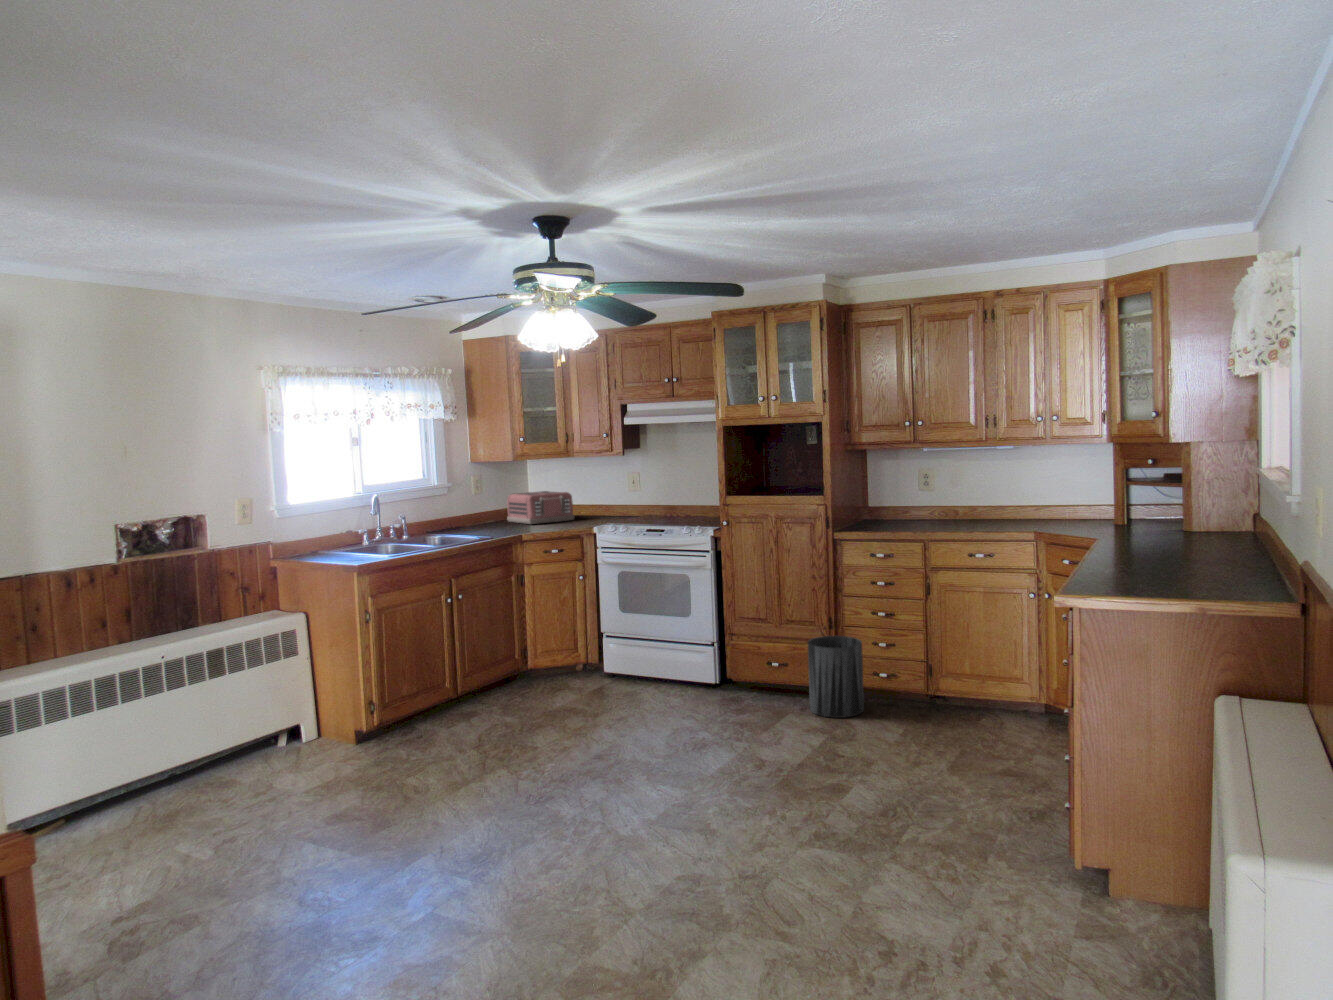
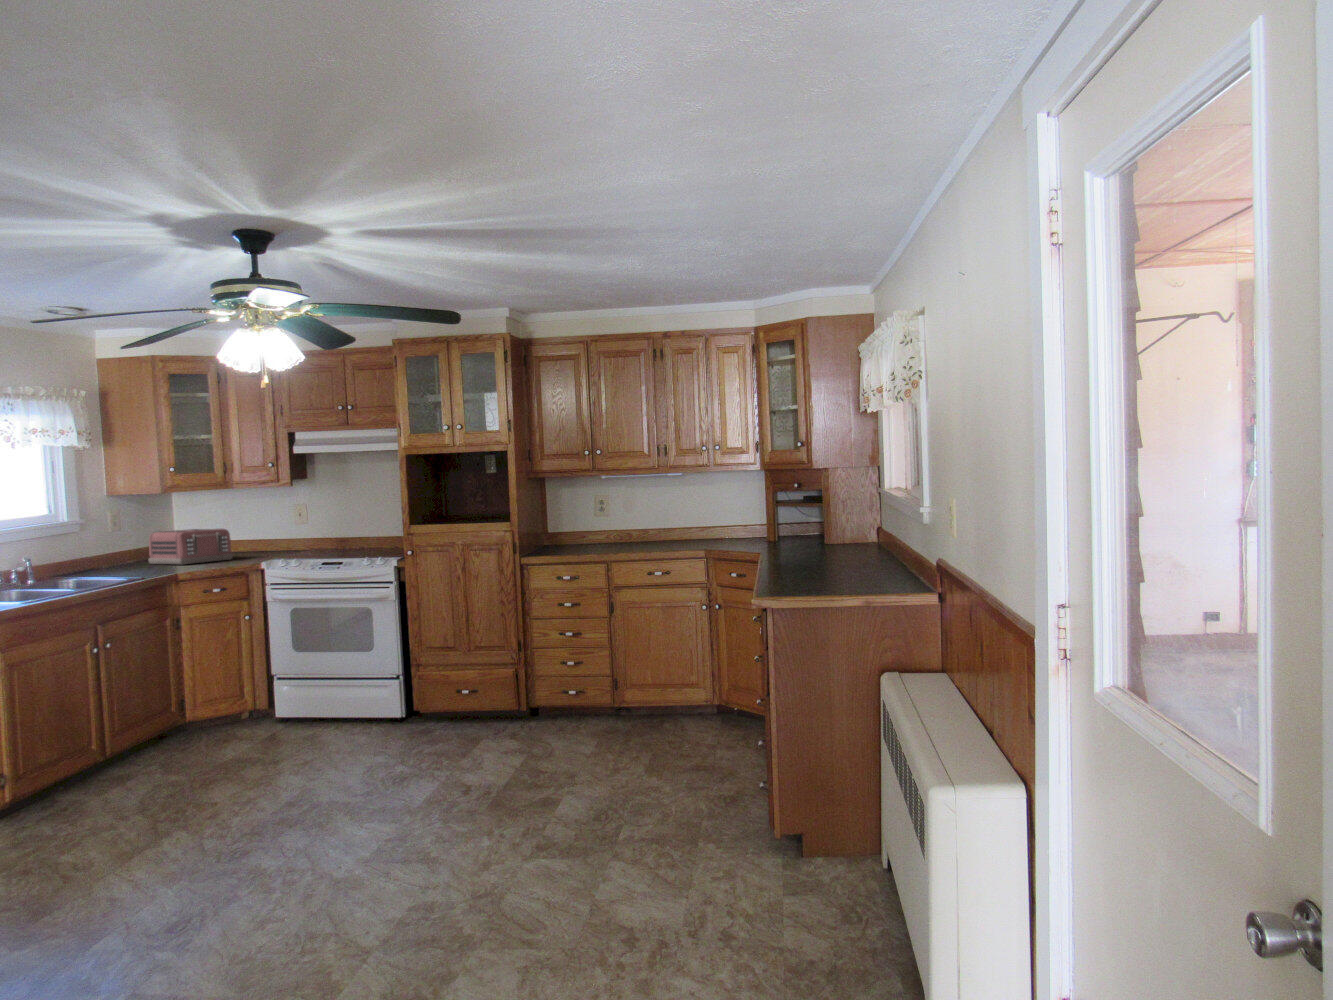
trash can: present [808,636,864,718] -> none [499,658,555,736]

